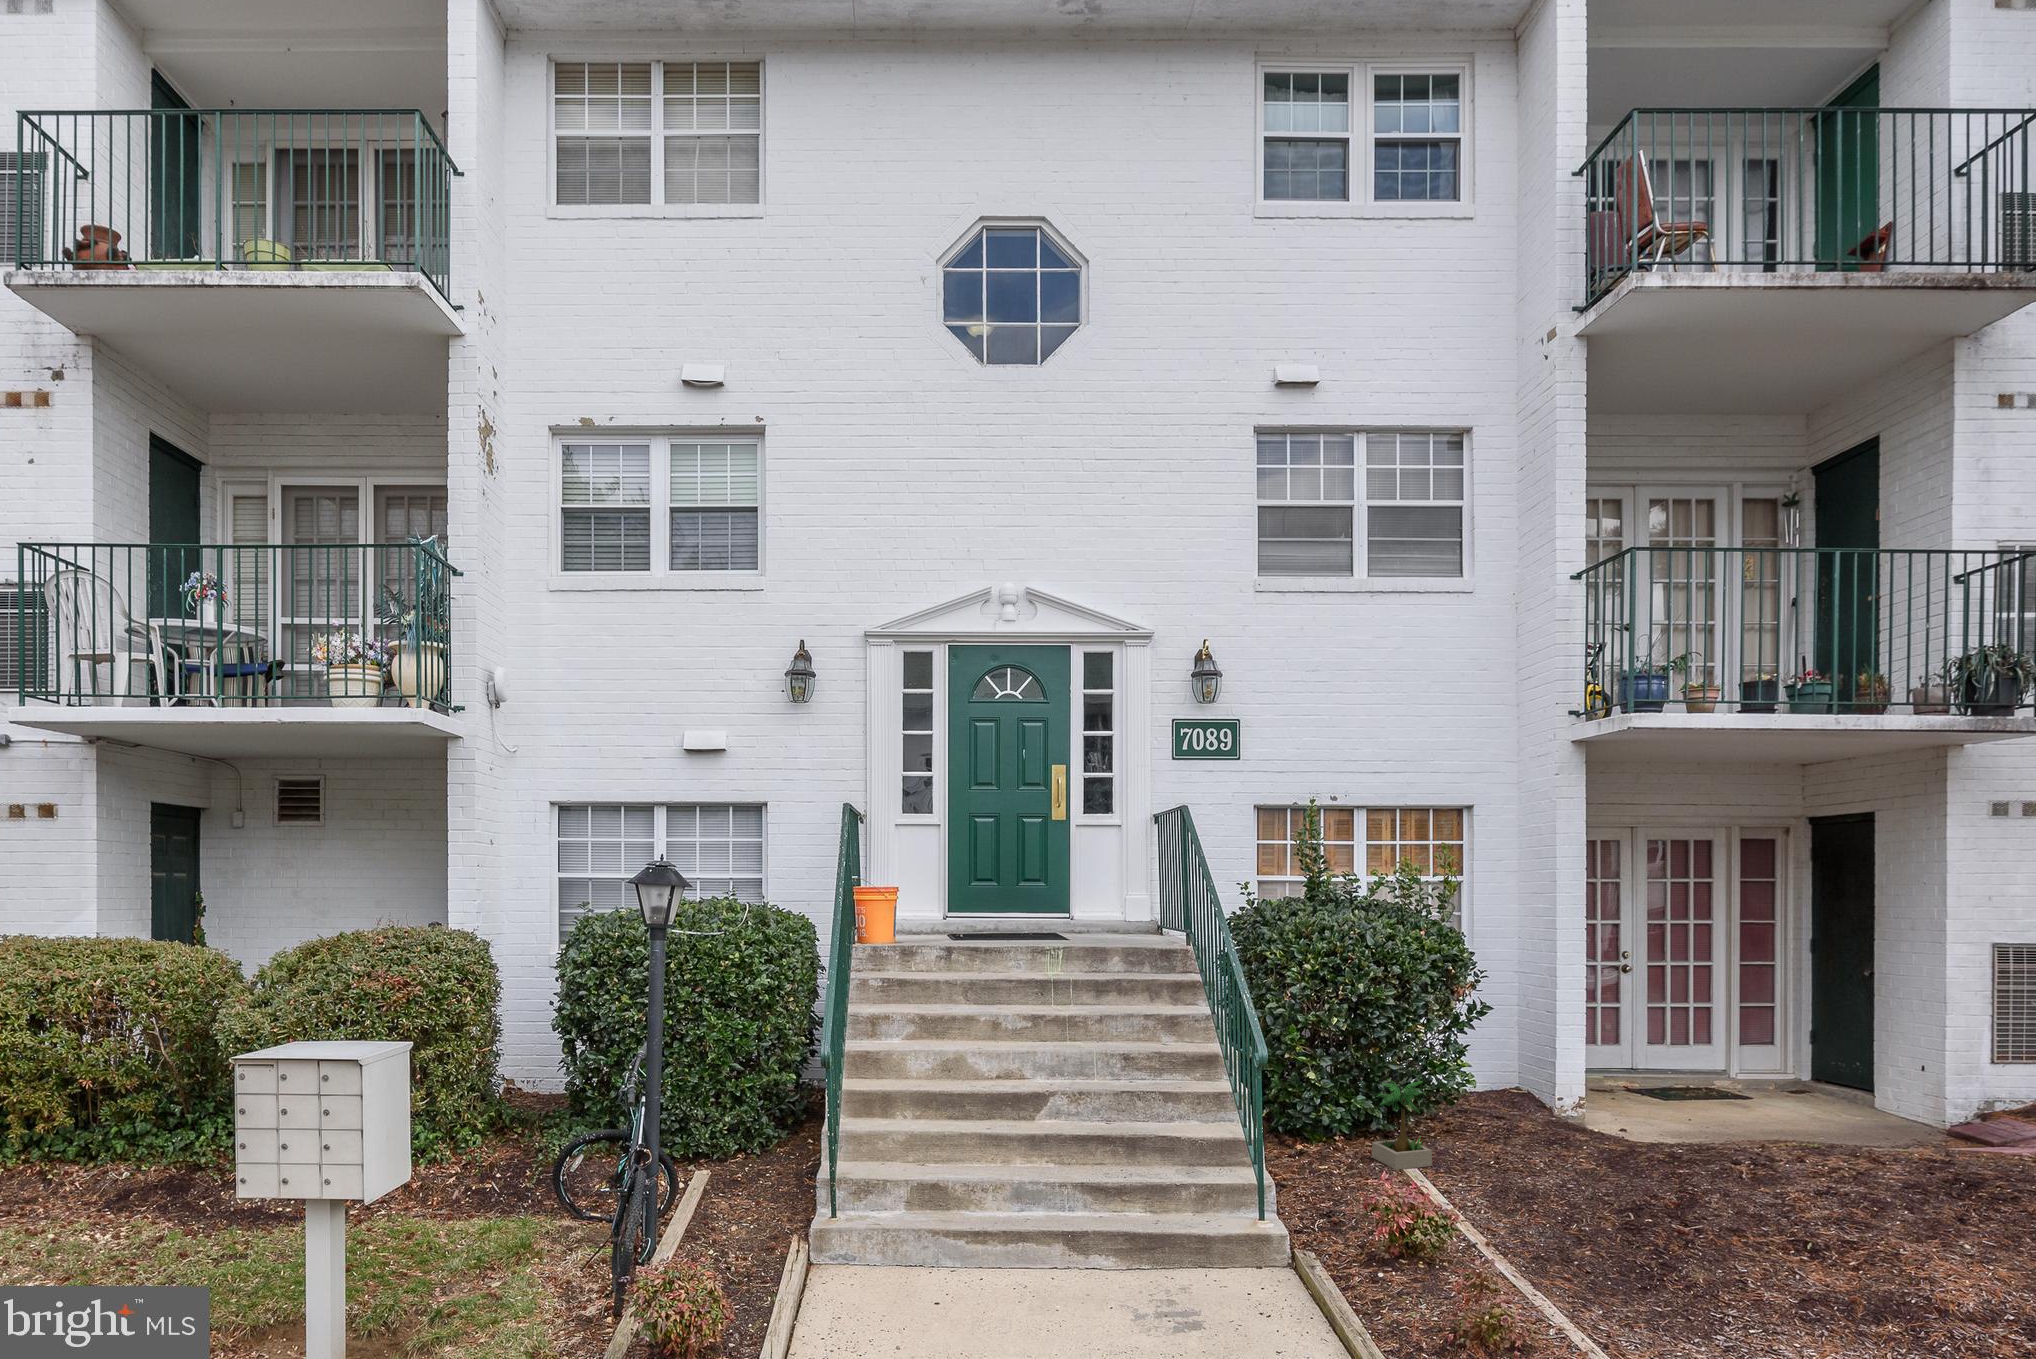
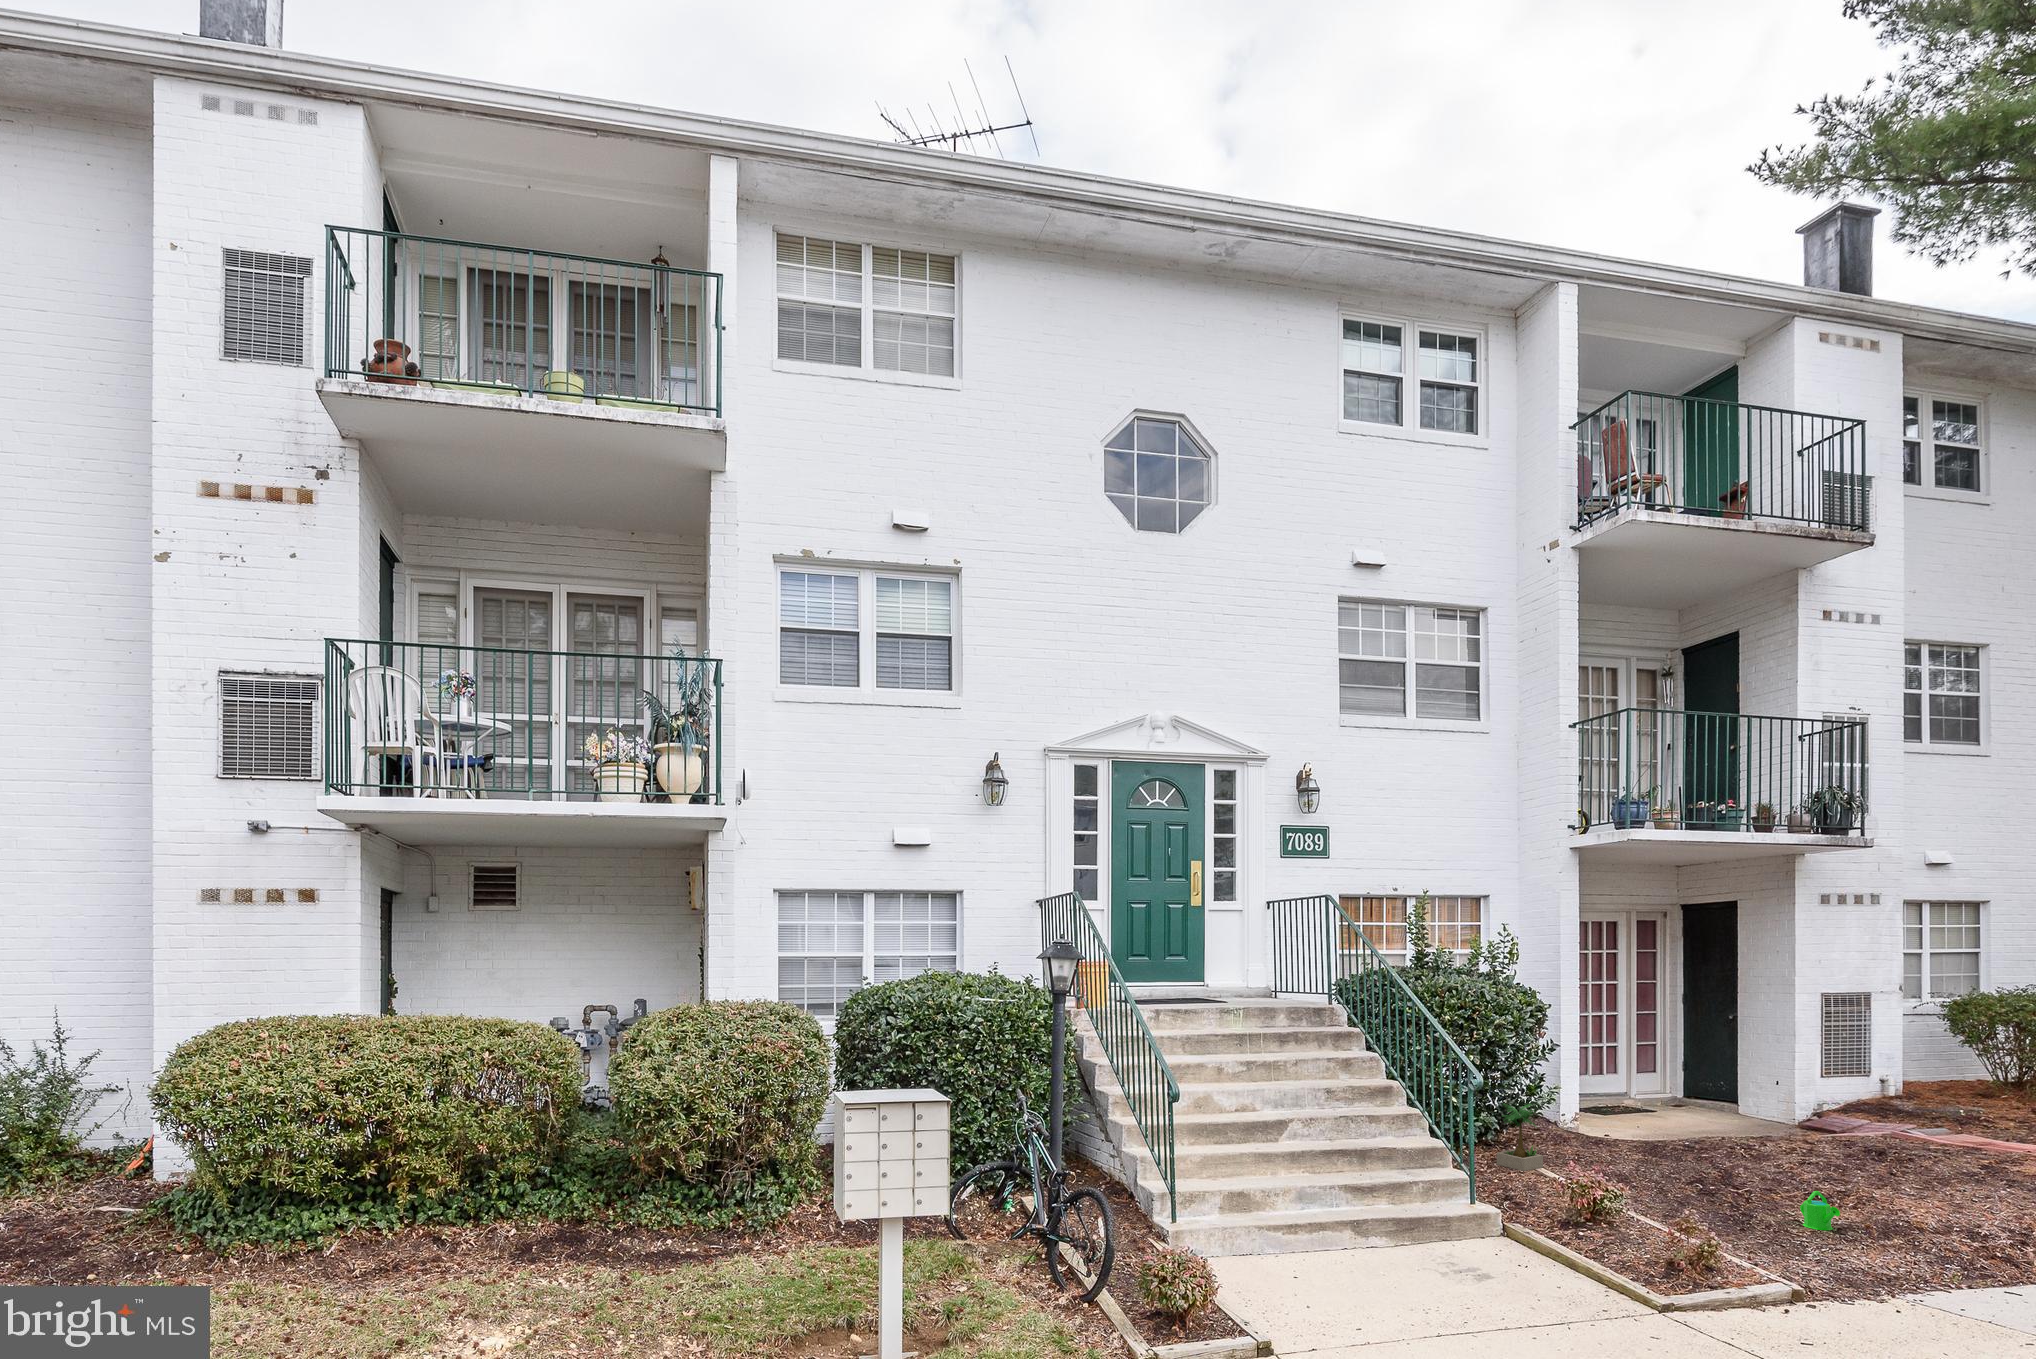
watering can: none [1702,1242,1746,1303] -> present [1800,1191,1840,1230]

